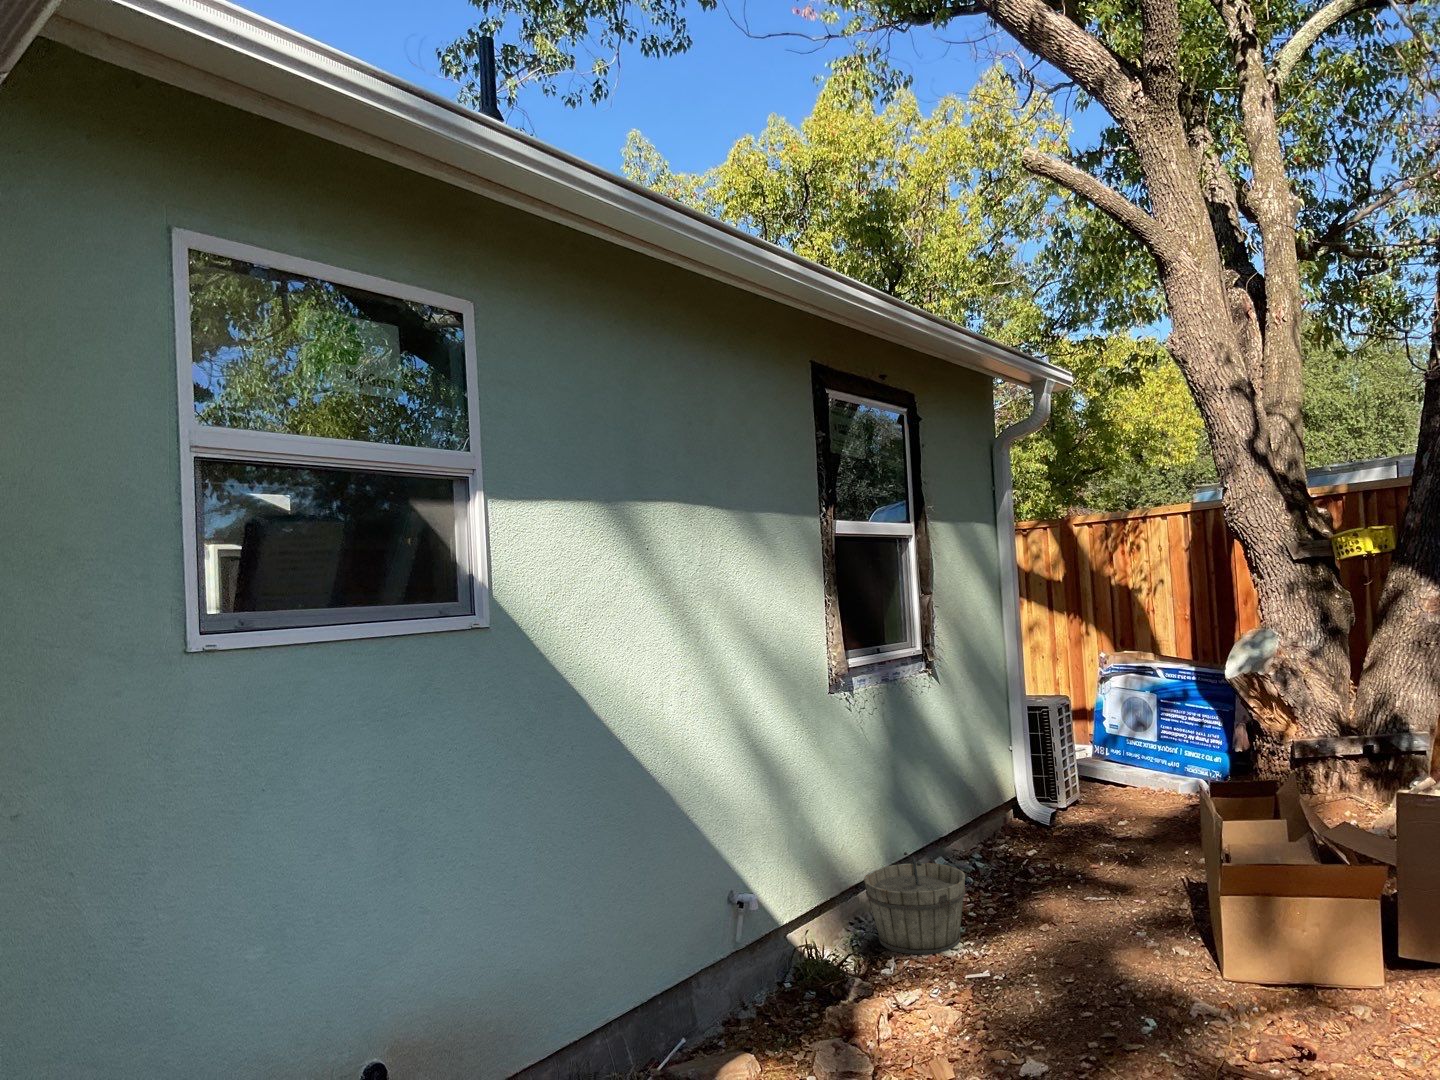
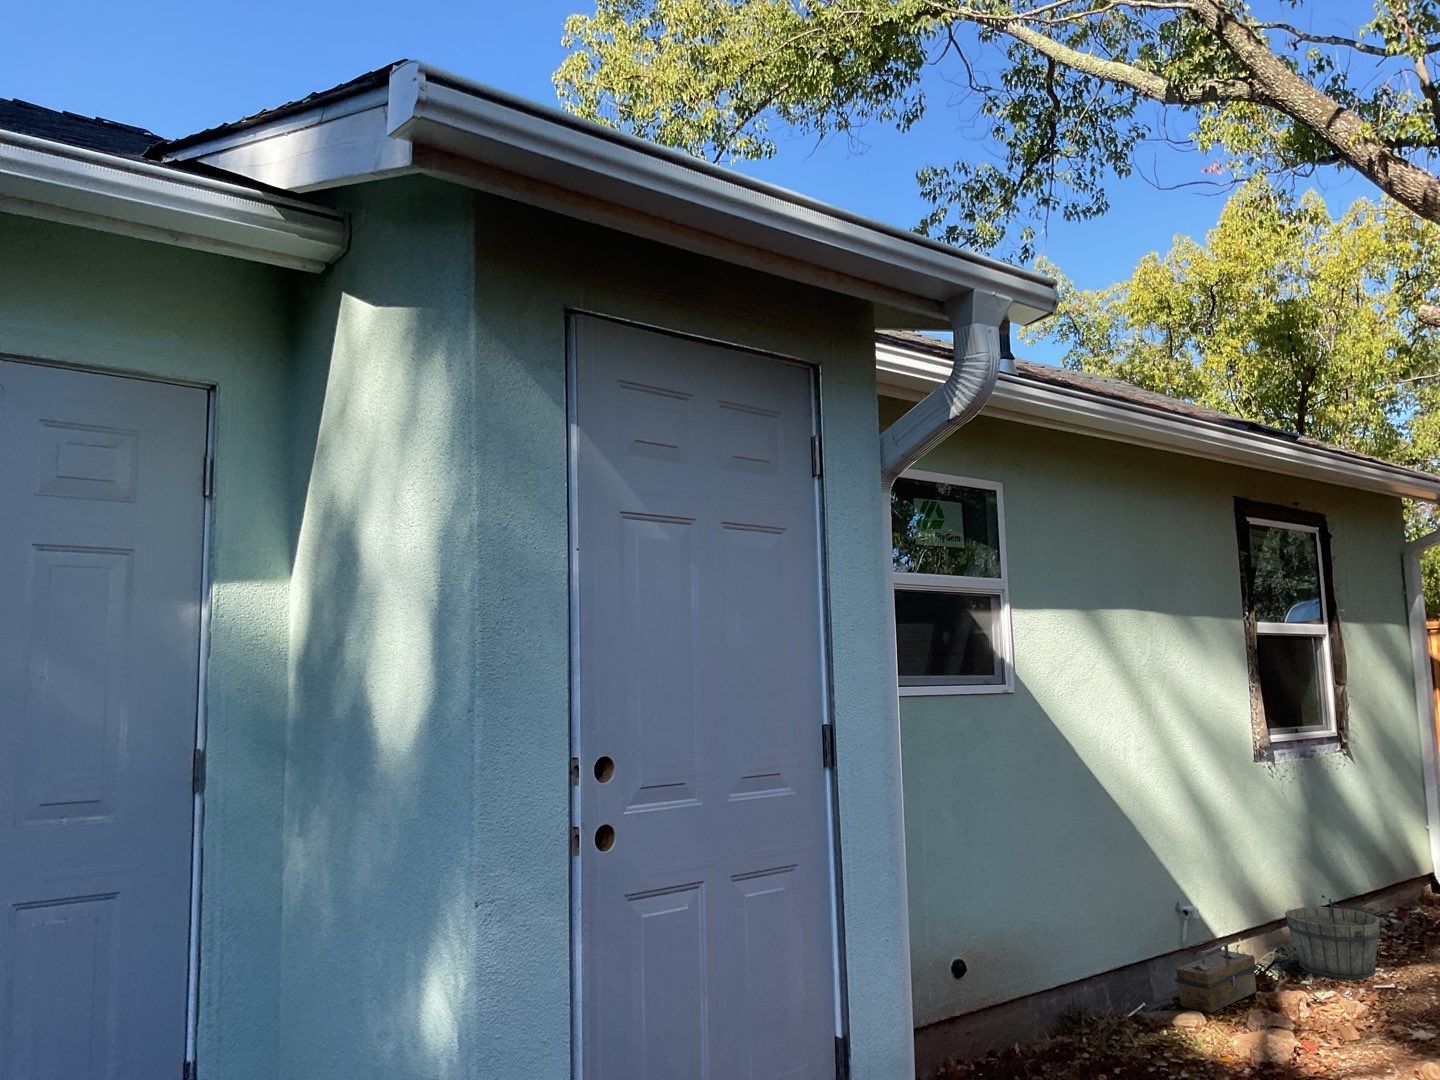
toolbox: none [727,939,831,1045] -> present [1175,943,1258,1013]

